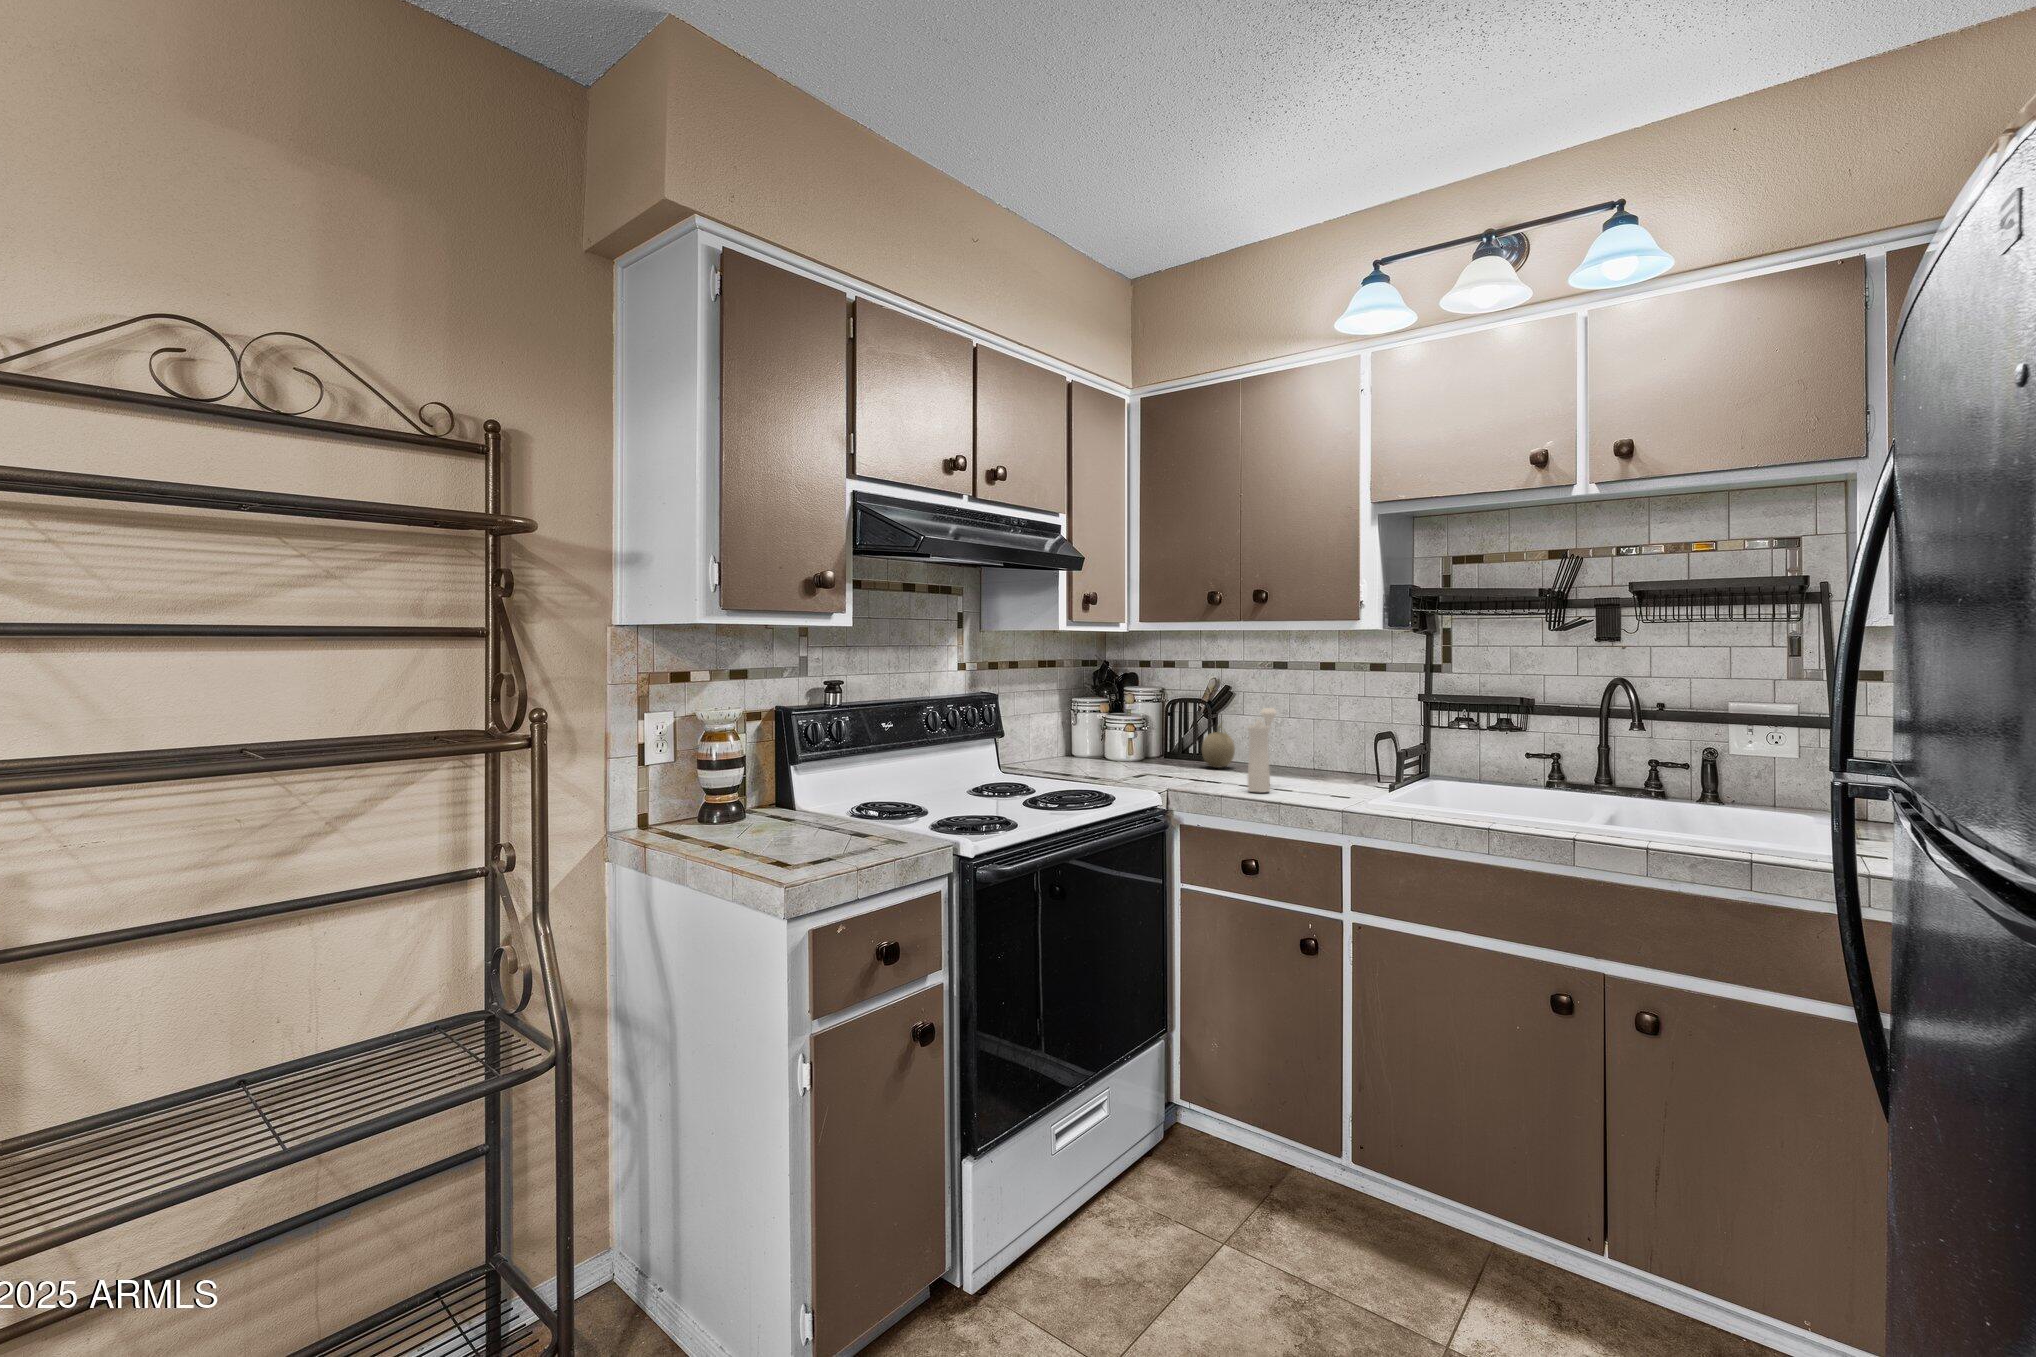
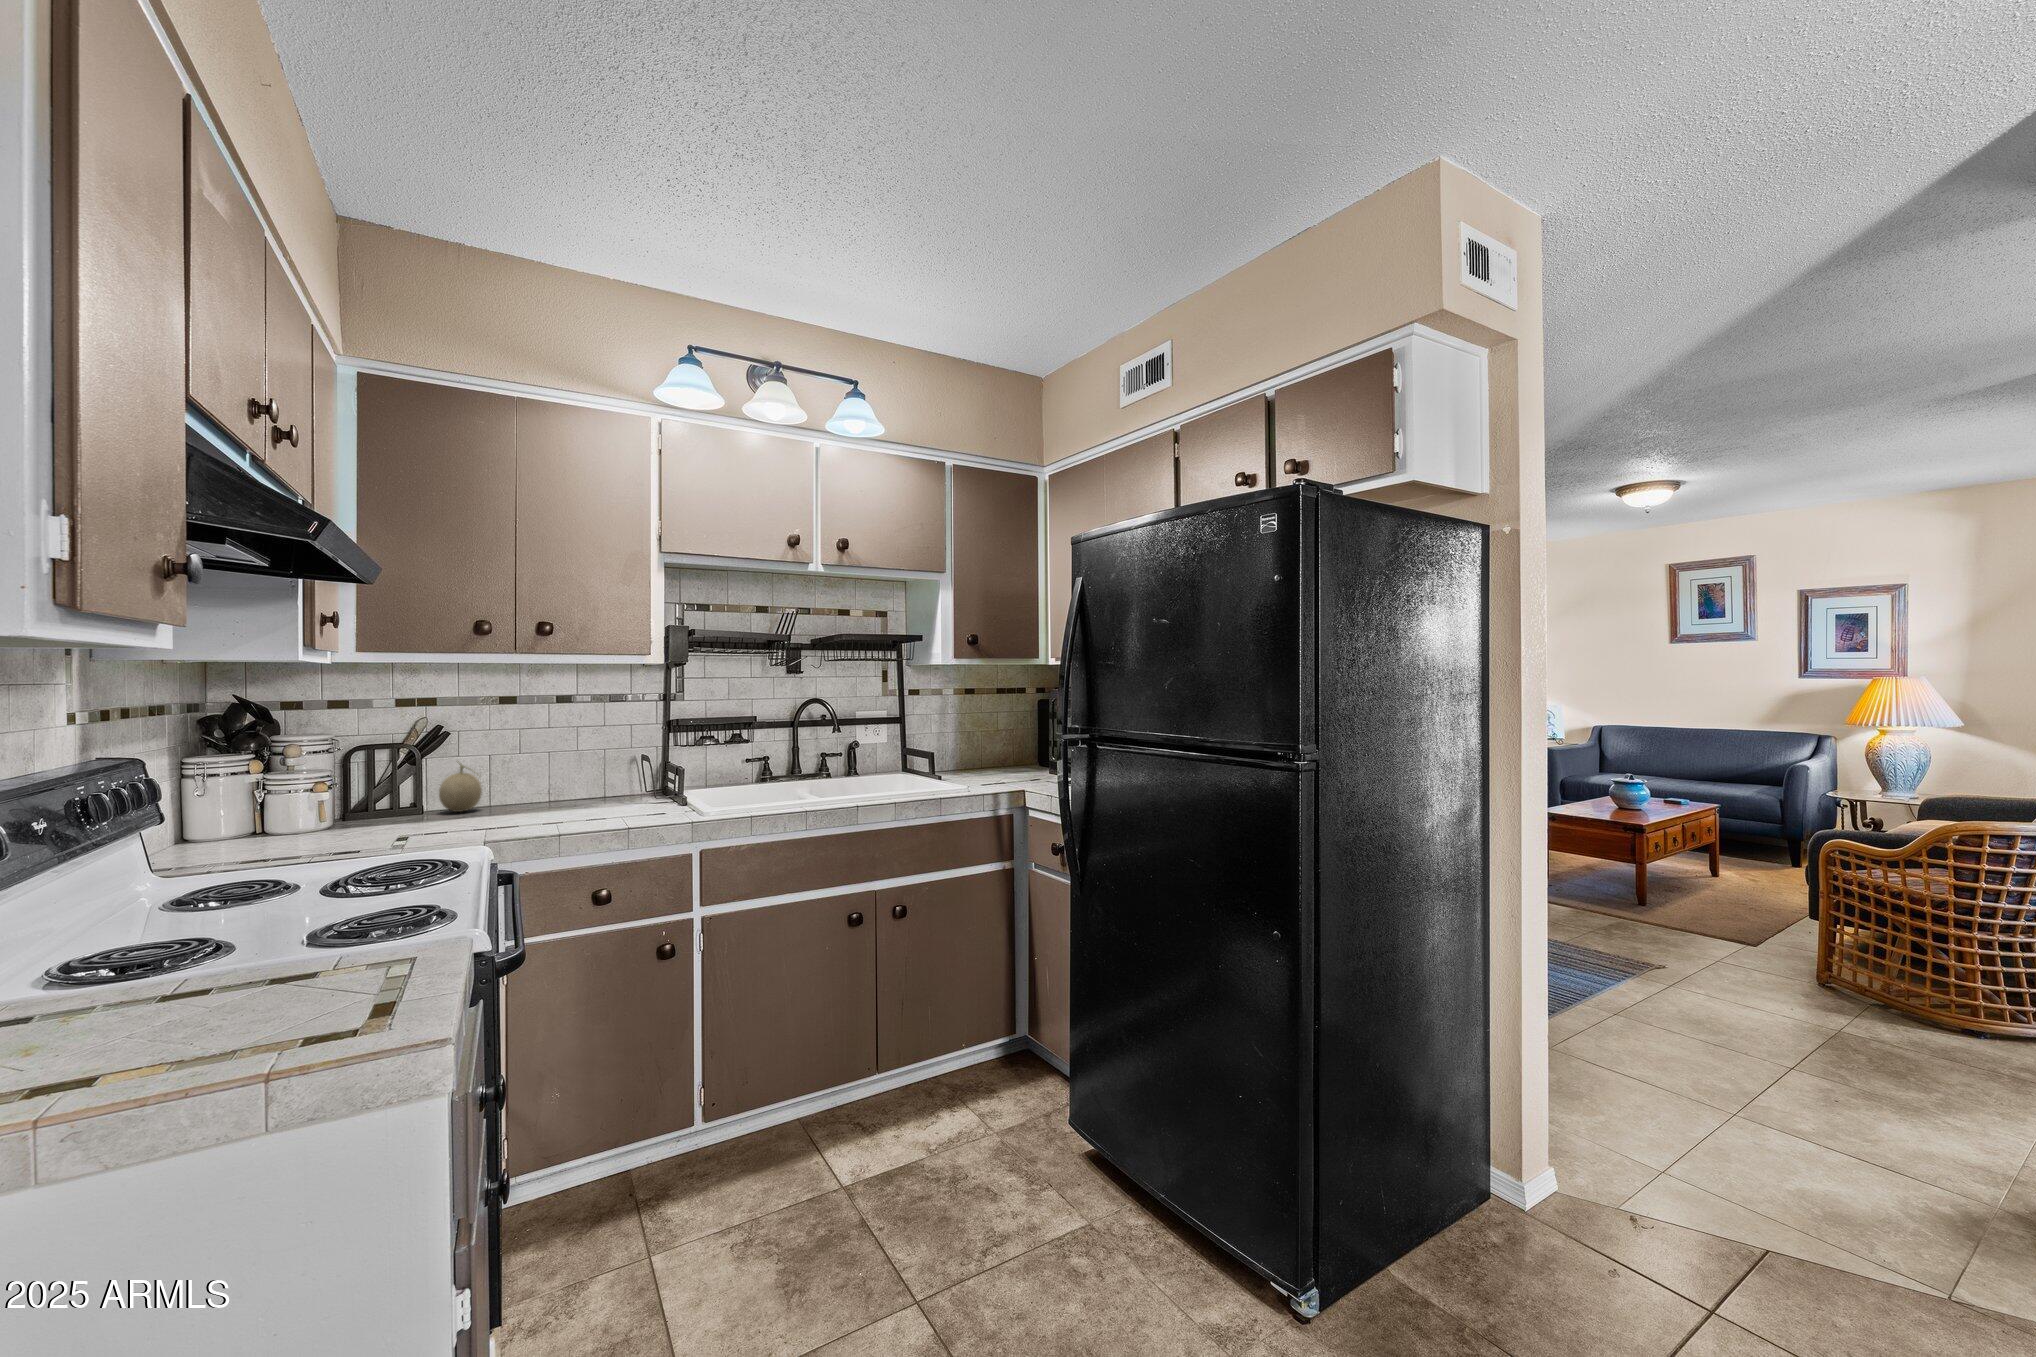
pepper mill: present [1248,708,1276,792] -> none [565,741,599,824]

